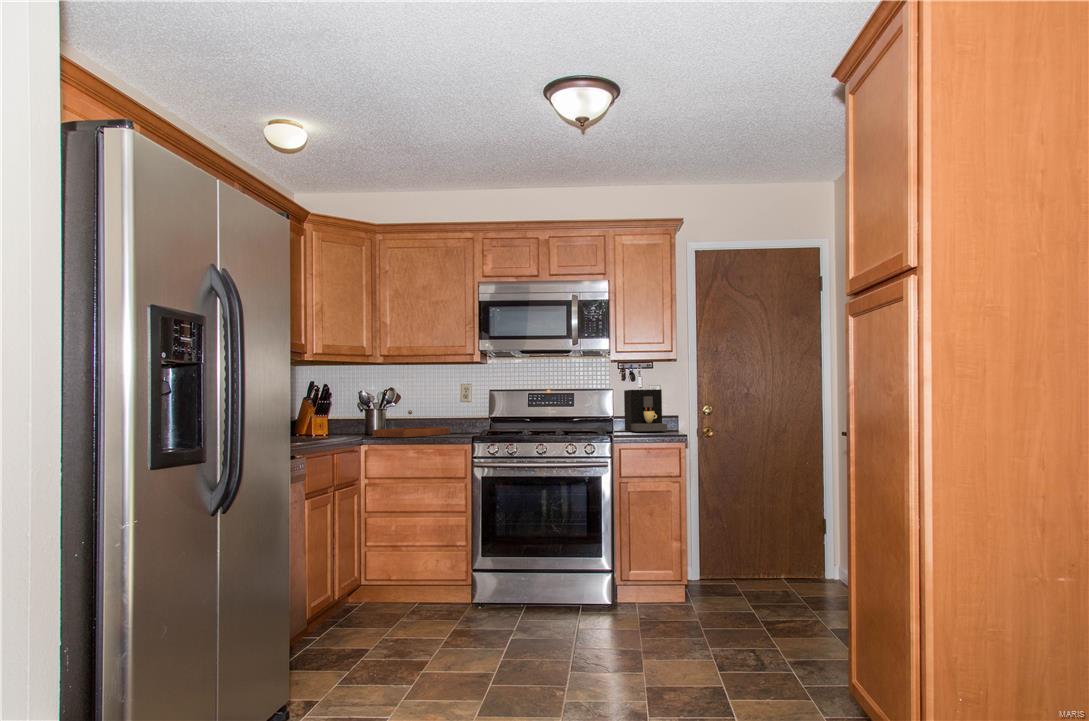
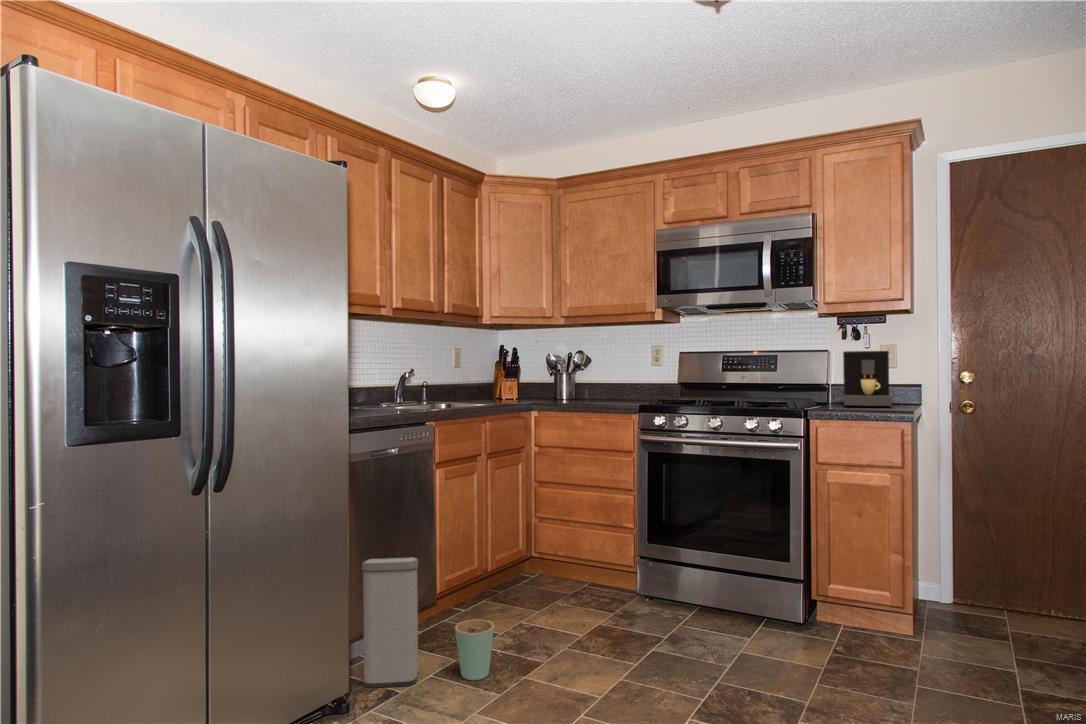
tray: present [373,410,450,437] -> none [534,376,622,406]
trash can: none [277,578,398,705] -> present [362,557,494,688]

